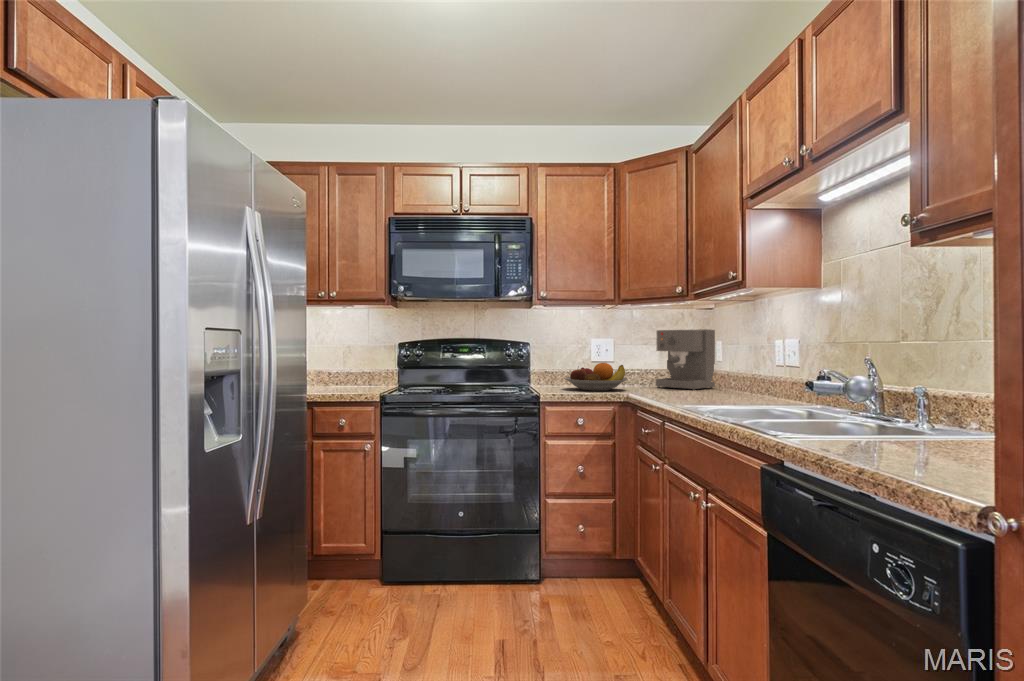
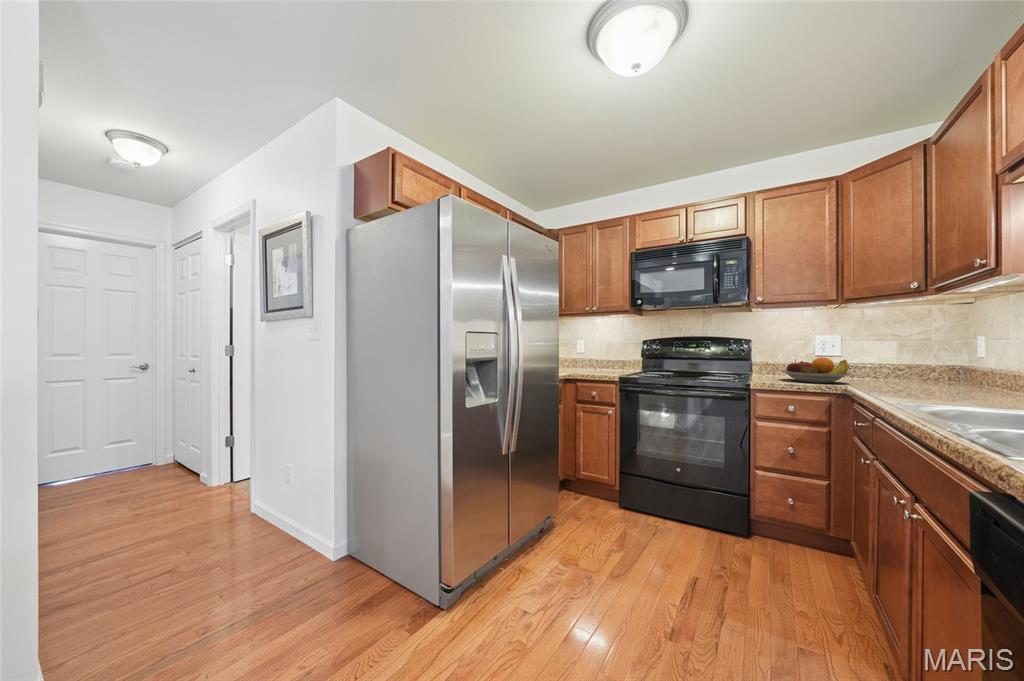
coffee maker: present [656,329,715,390] -> none [891,326,977,388]

